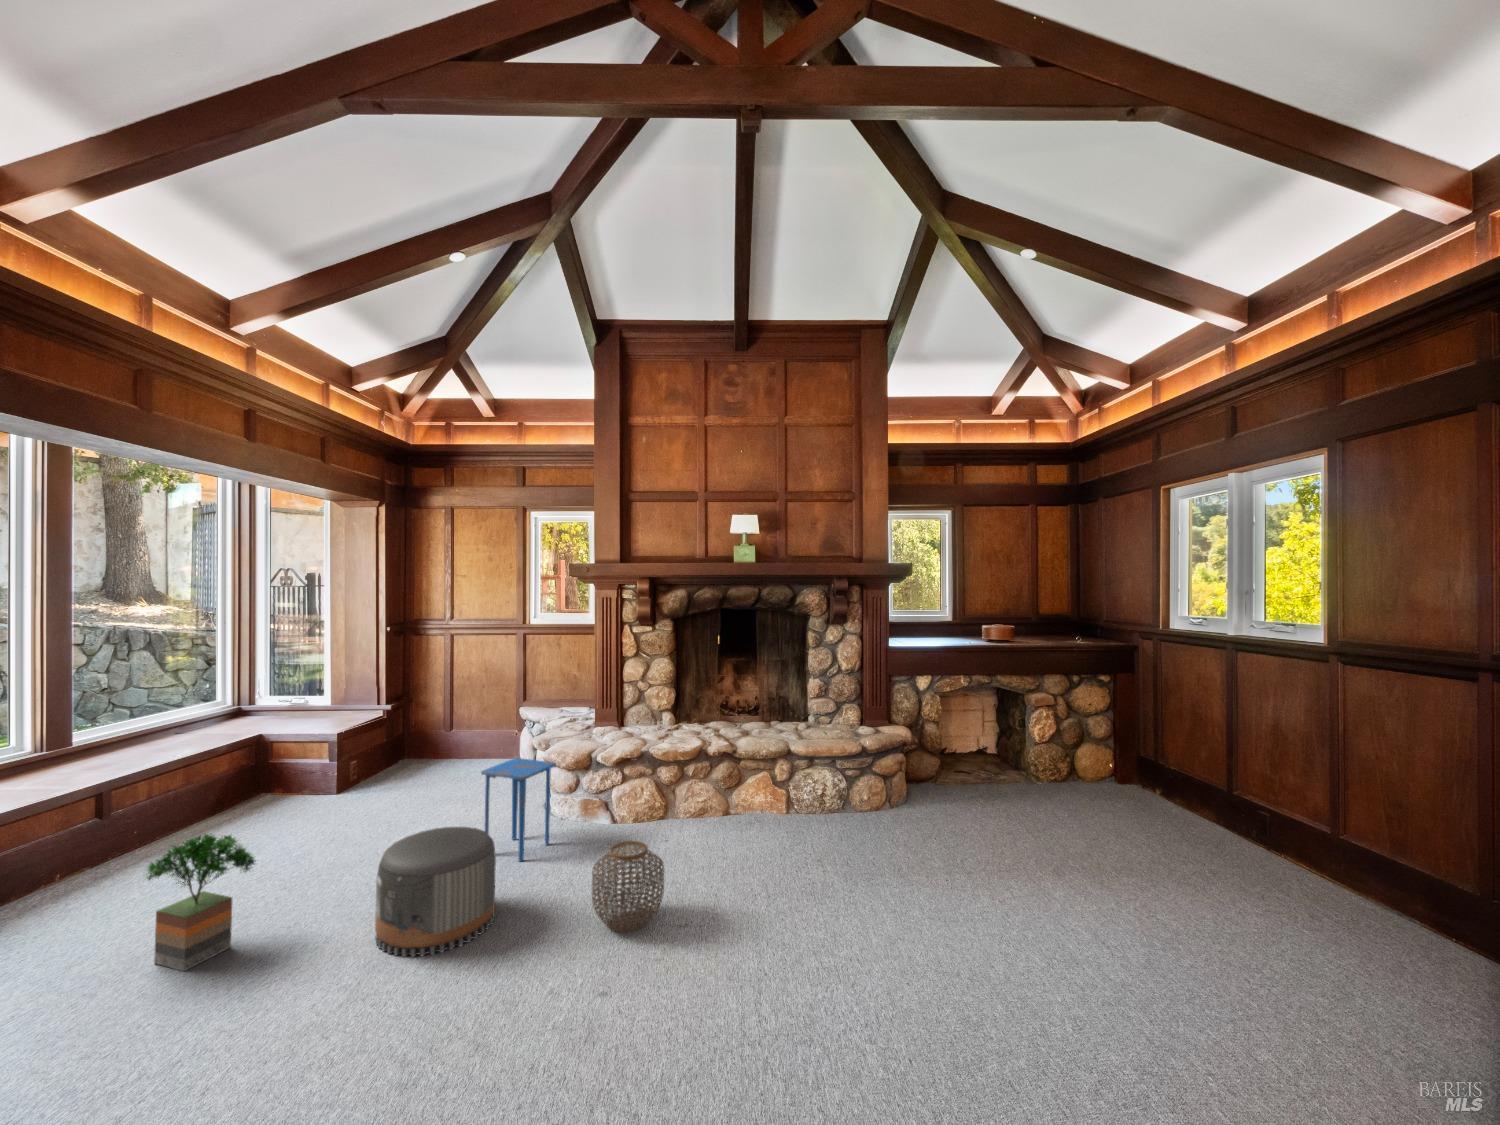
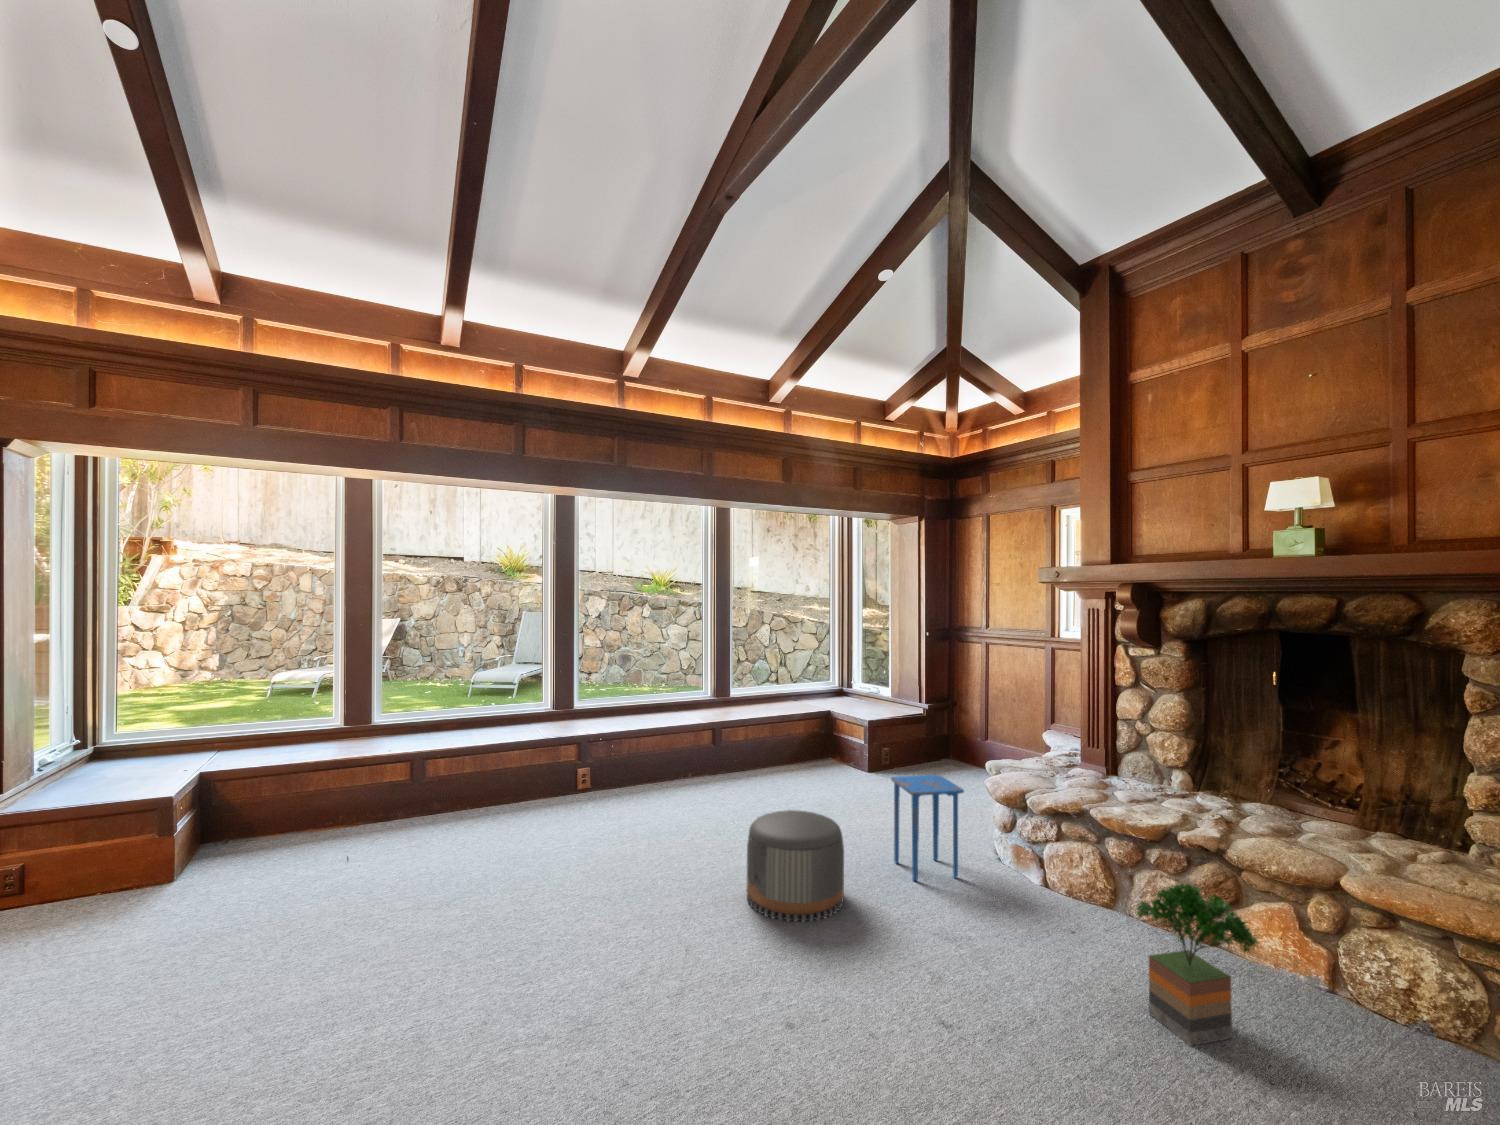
potted tree: present [146,834,256,971] -> present [1136,883,1260,1046]
woven basket: present [592,841,664,932] -> none [880,888,965,998]

